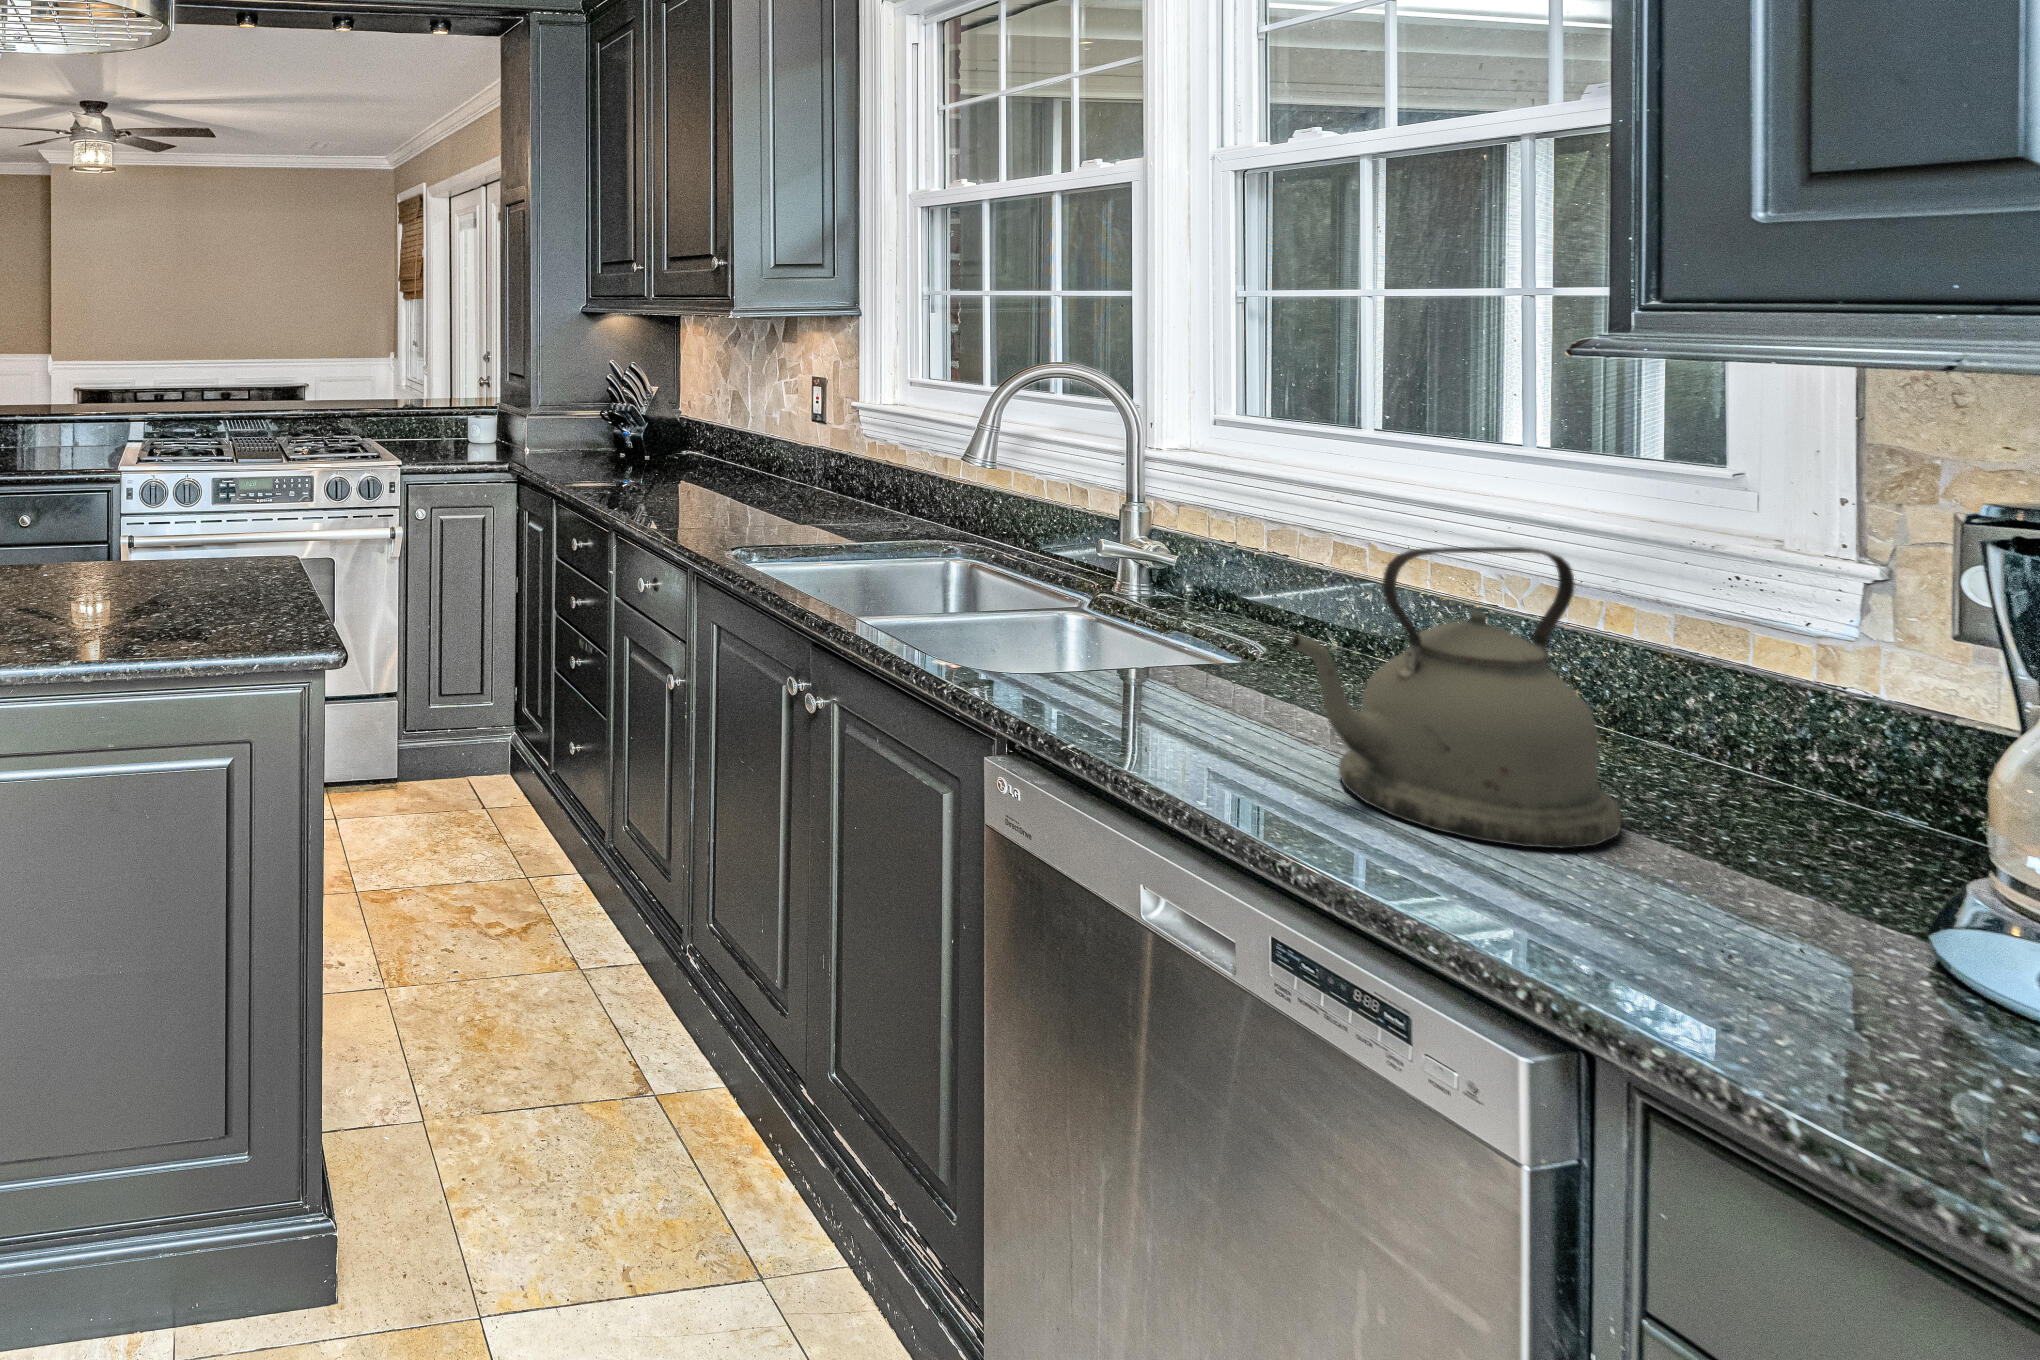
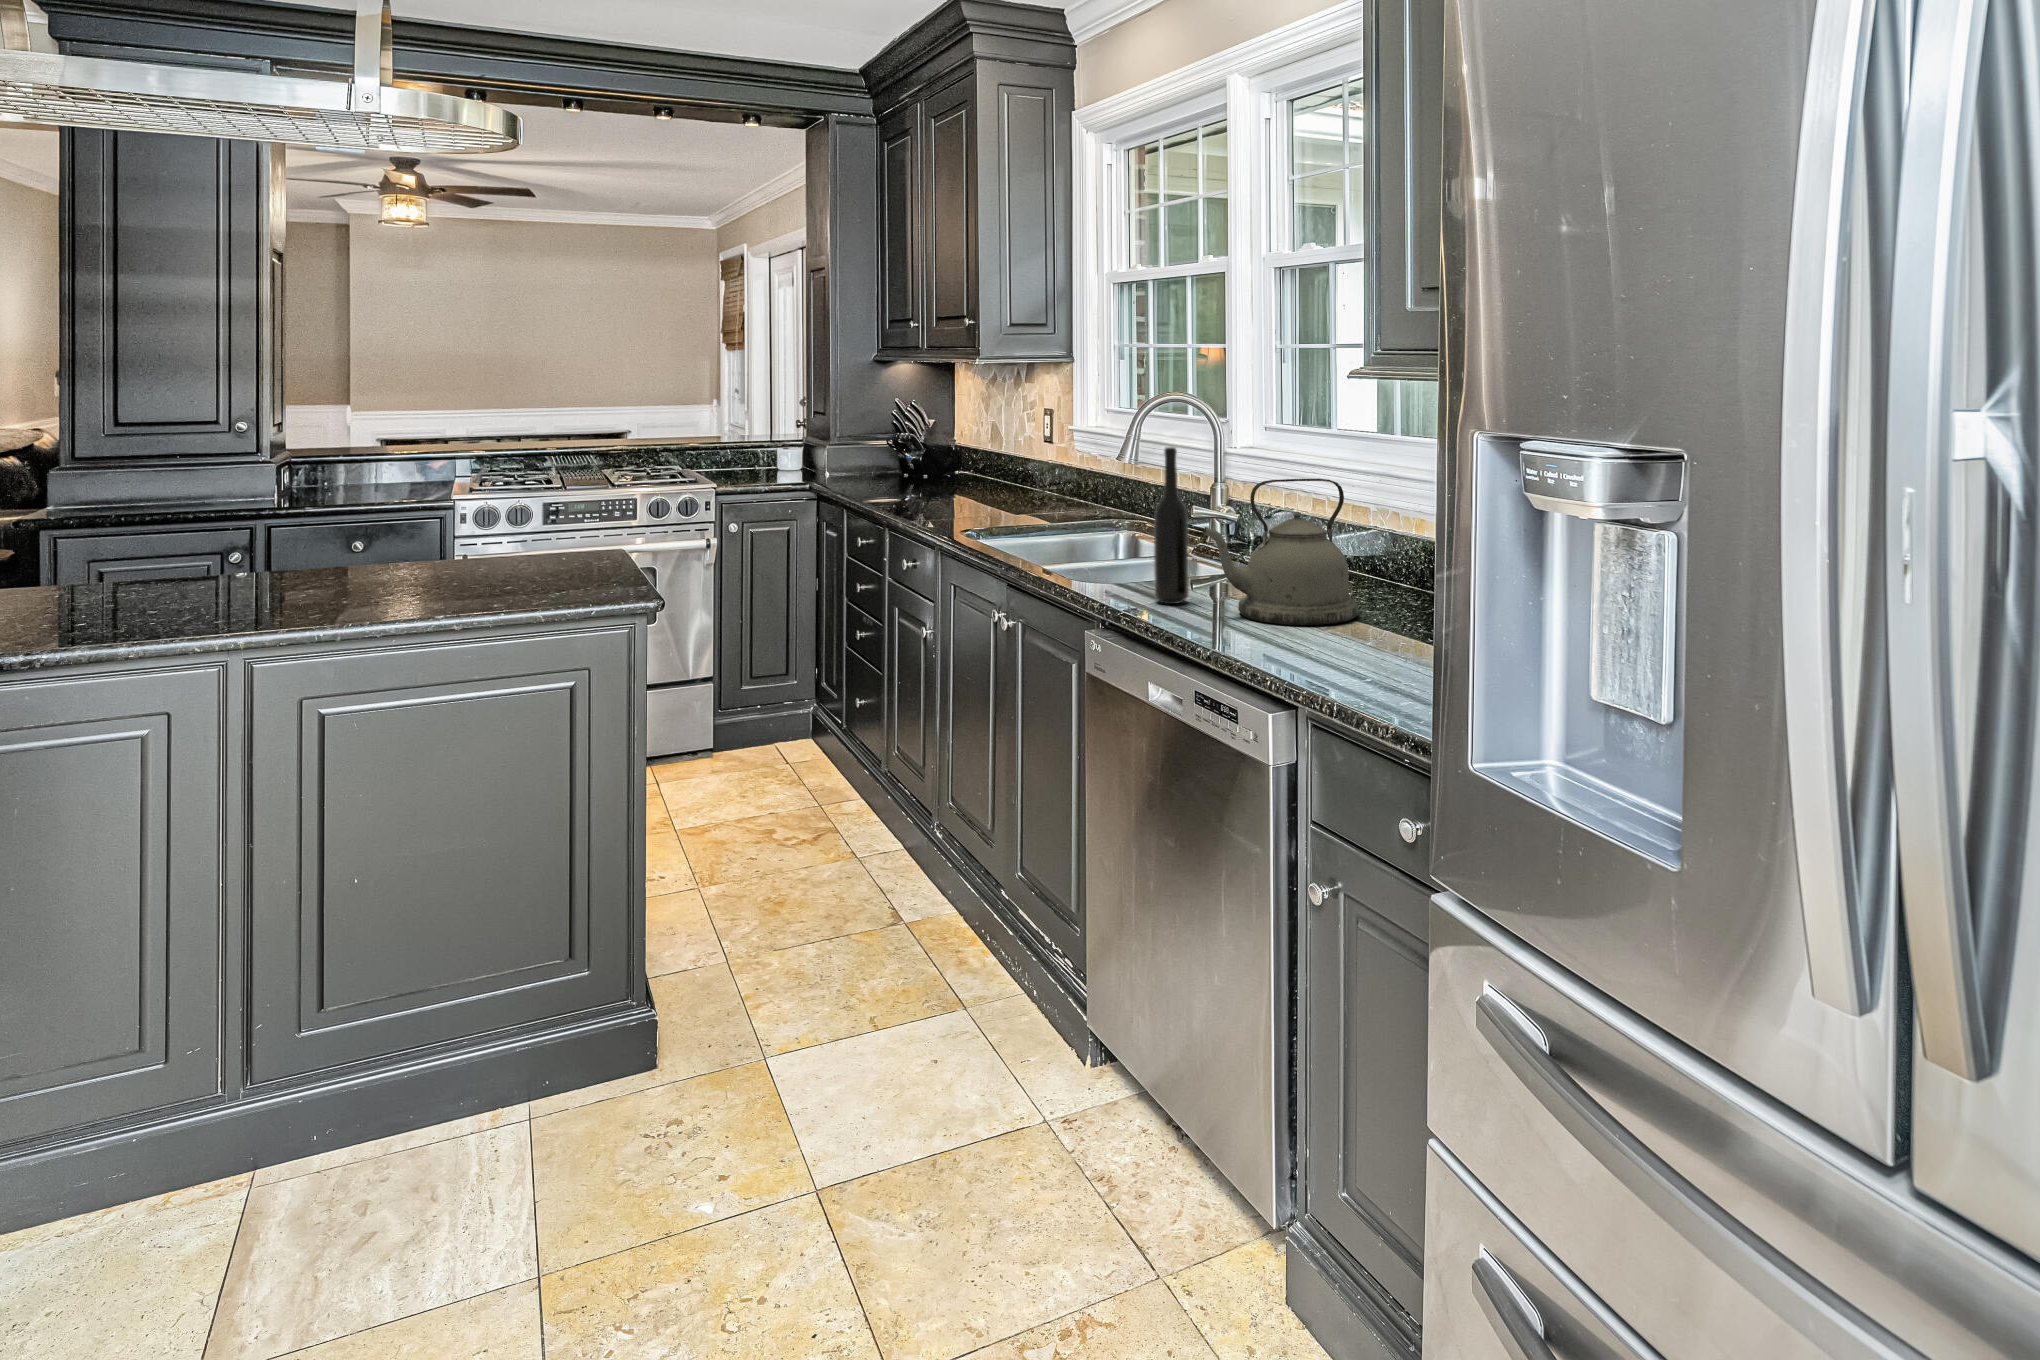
bottle: none [1147,473,1216,752] -> present [1154,447,1189,604]

